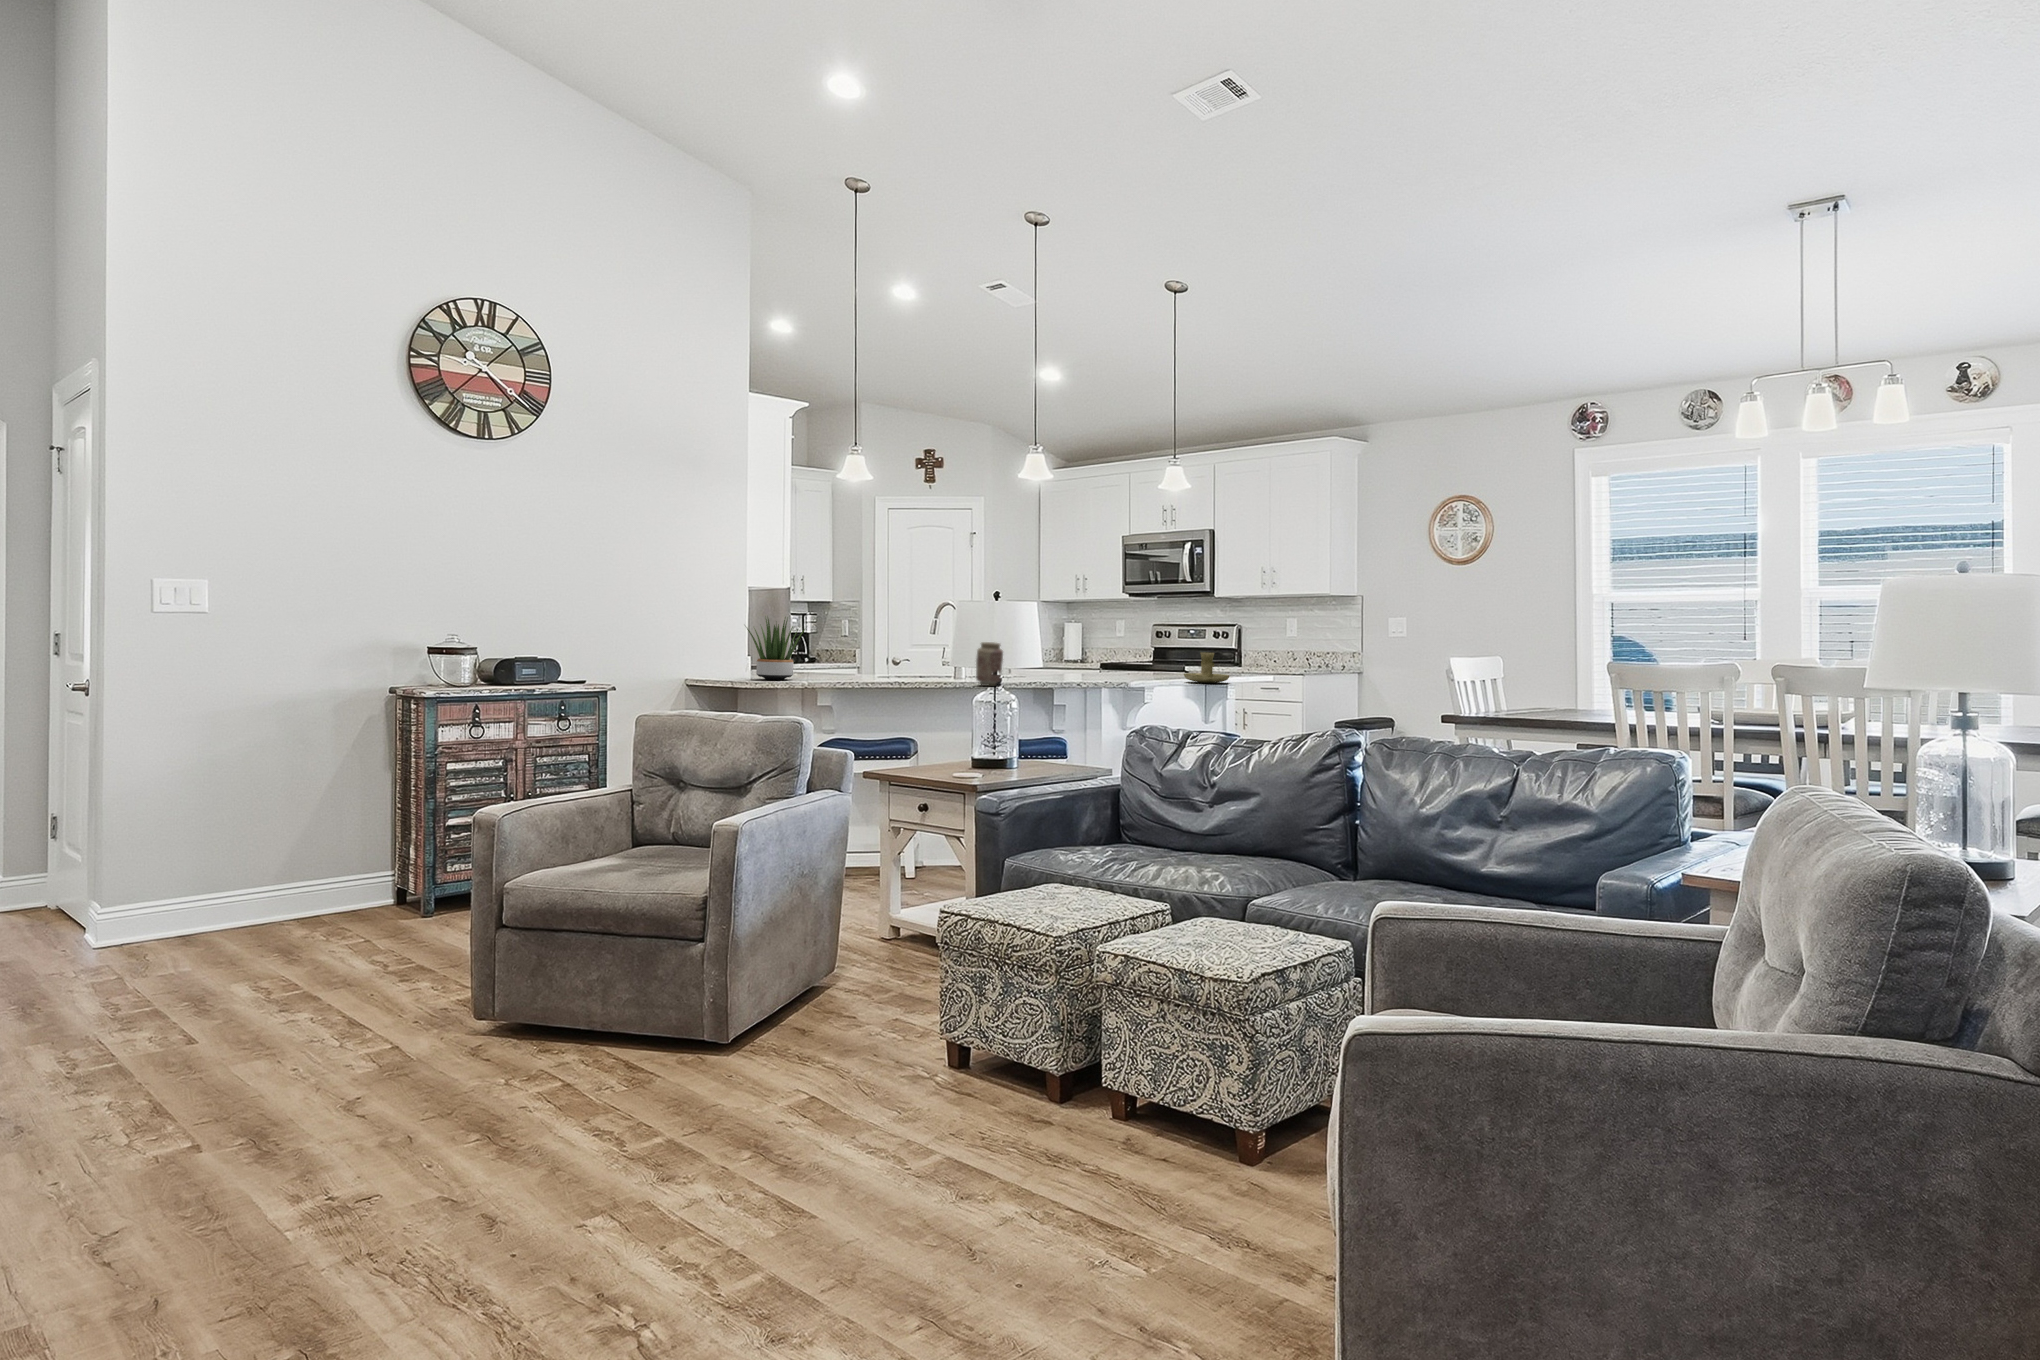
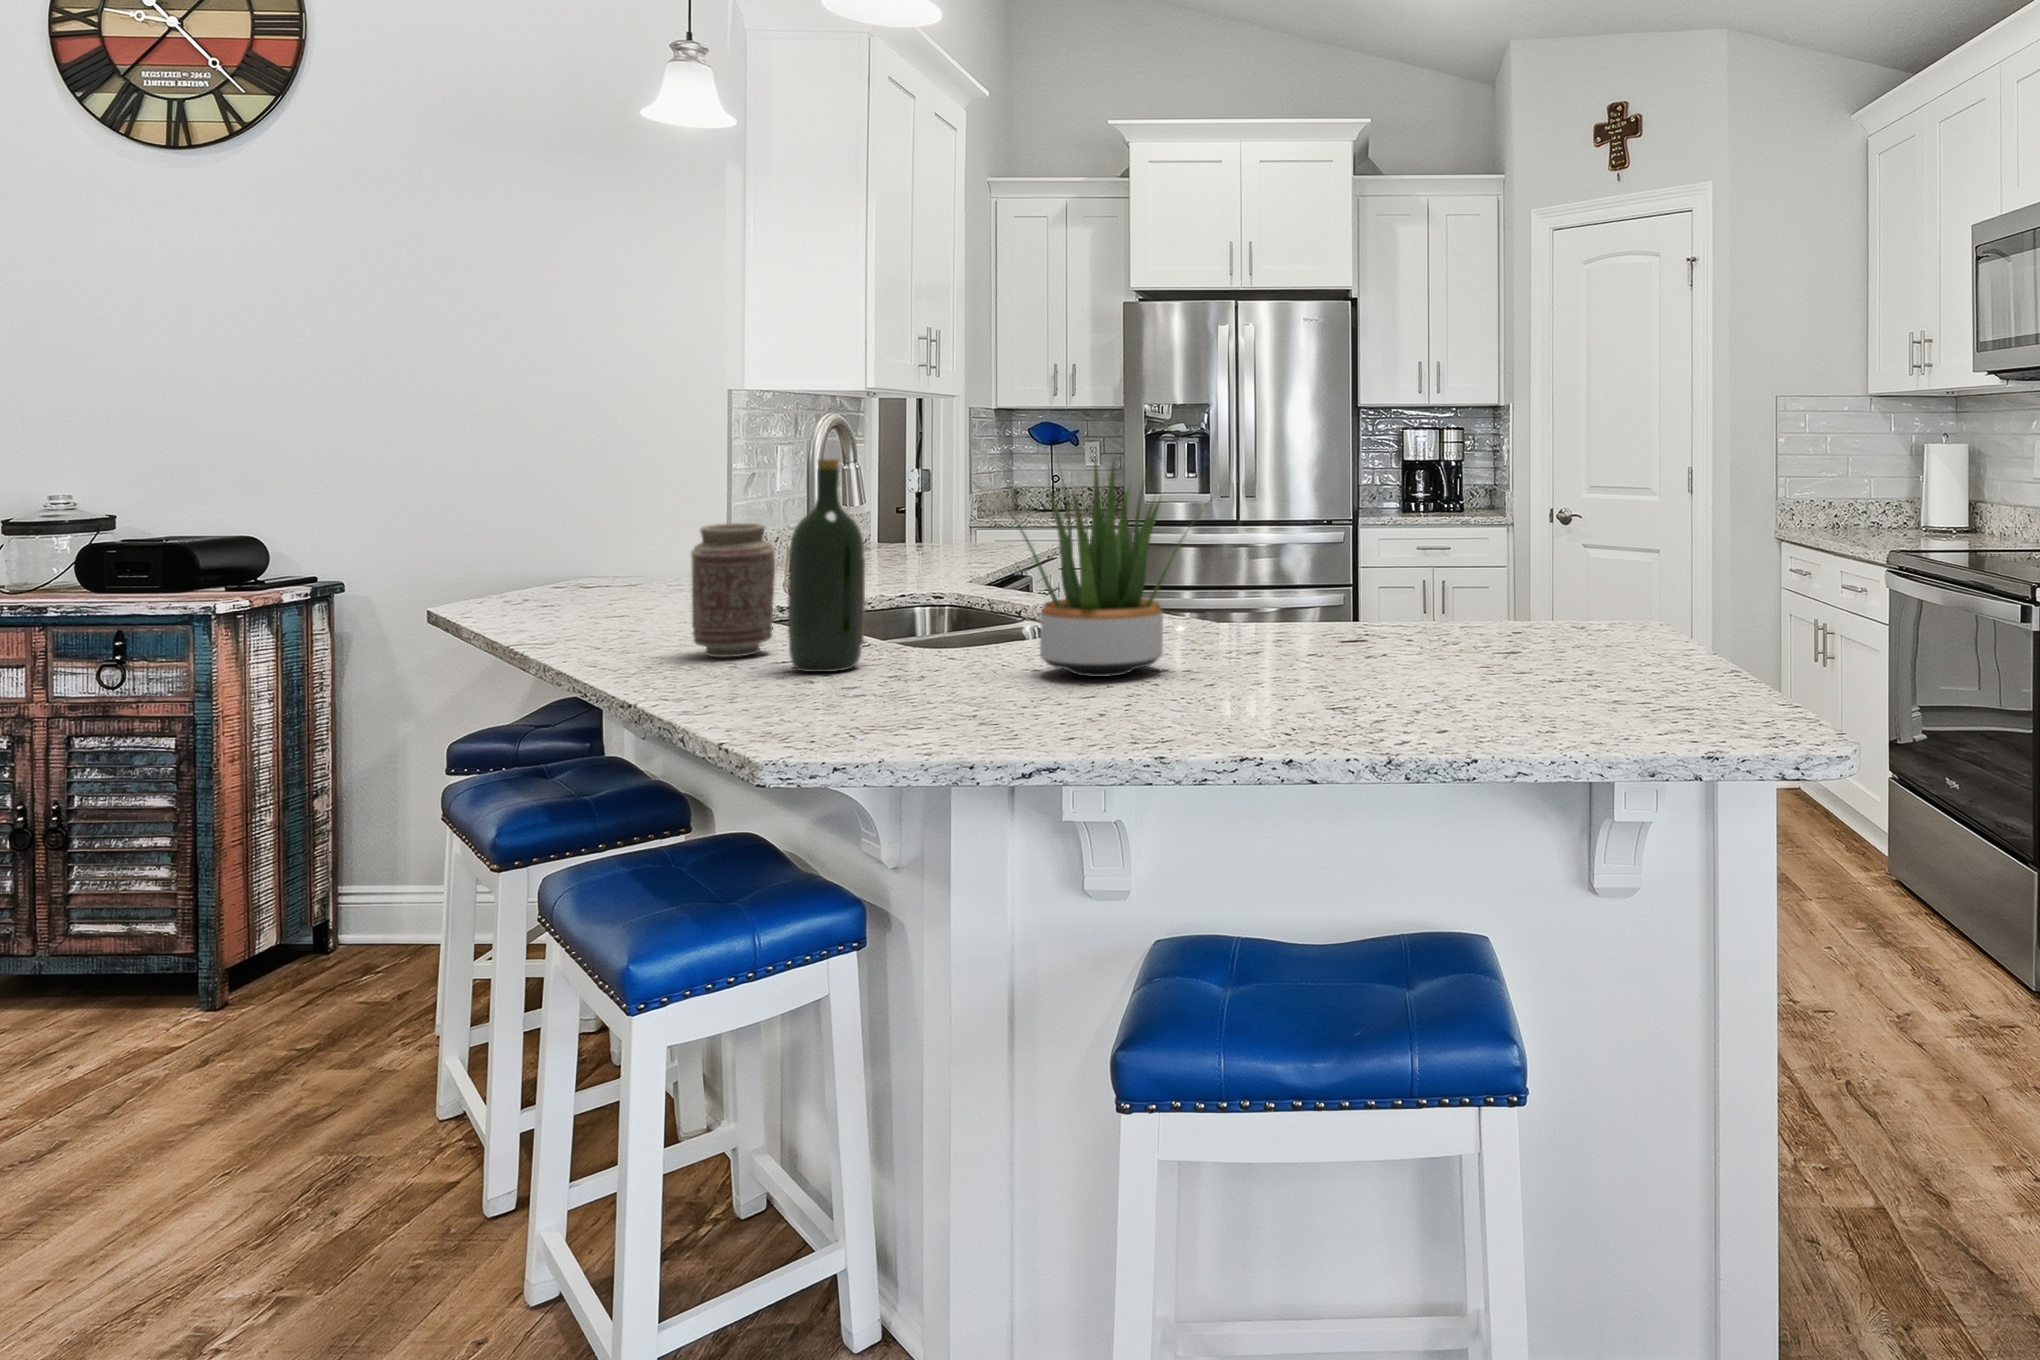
potted plant: present [746,617,805,680] -> present [1004,459,1203,677]
wine bottle: none [1030,621,1053,686] -> present [788,459,865,672]
candle holder: present [1184,652,1229,683] -> none [1387,572,1583,698]

